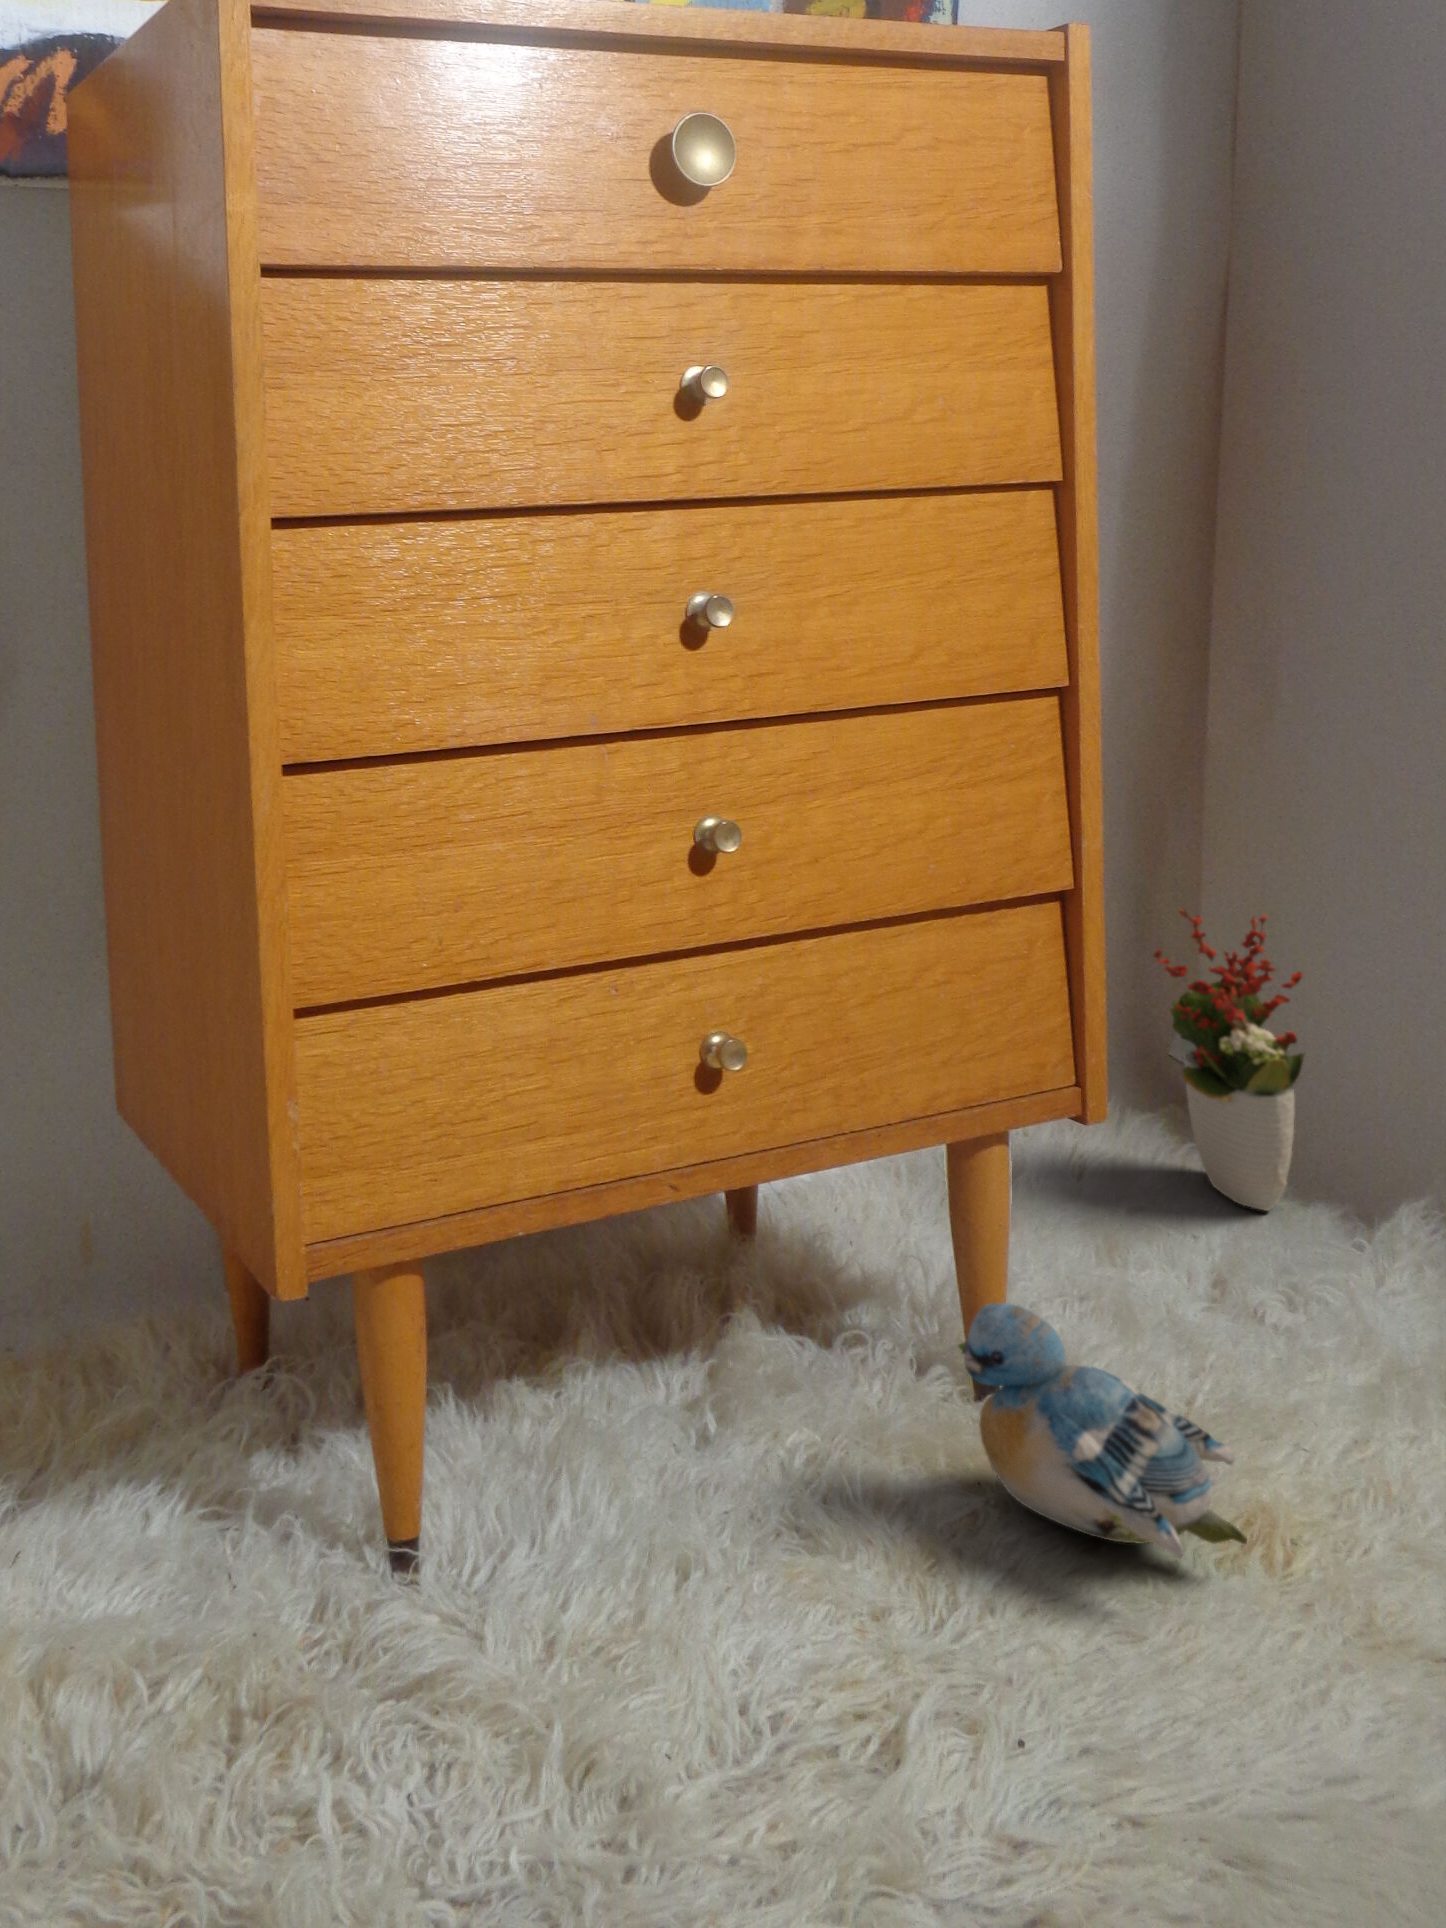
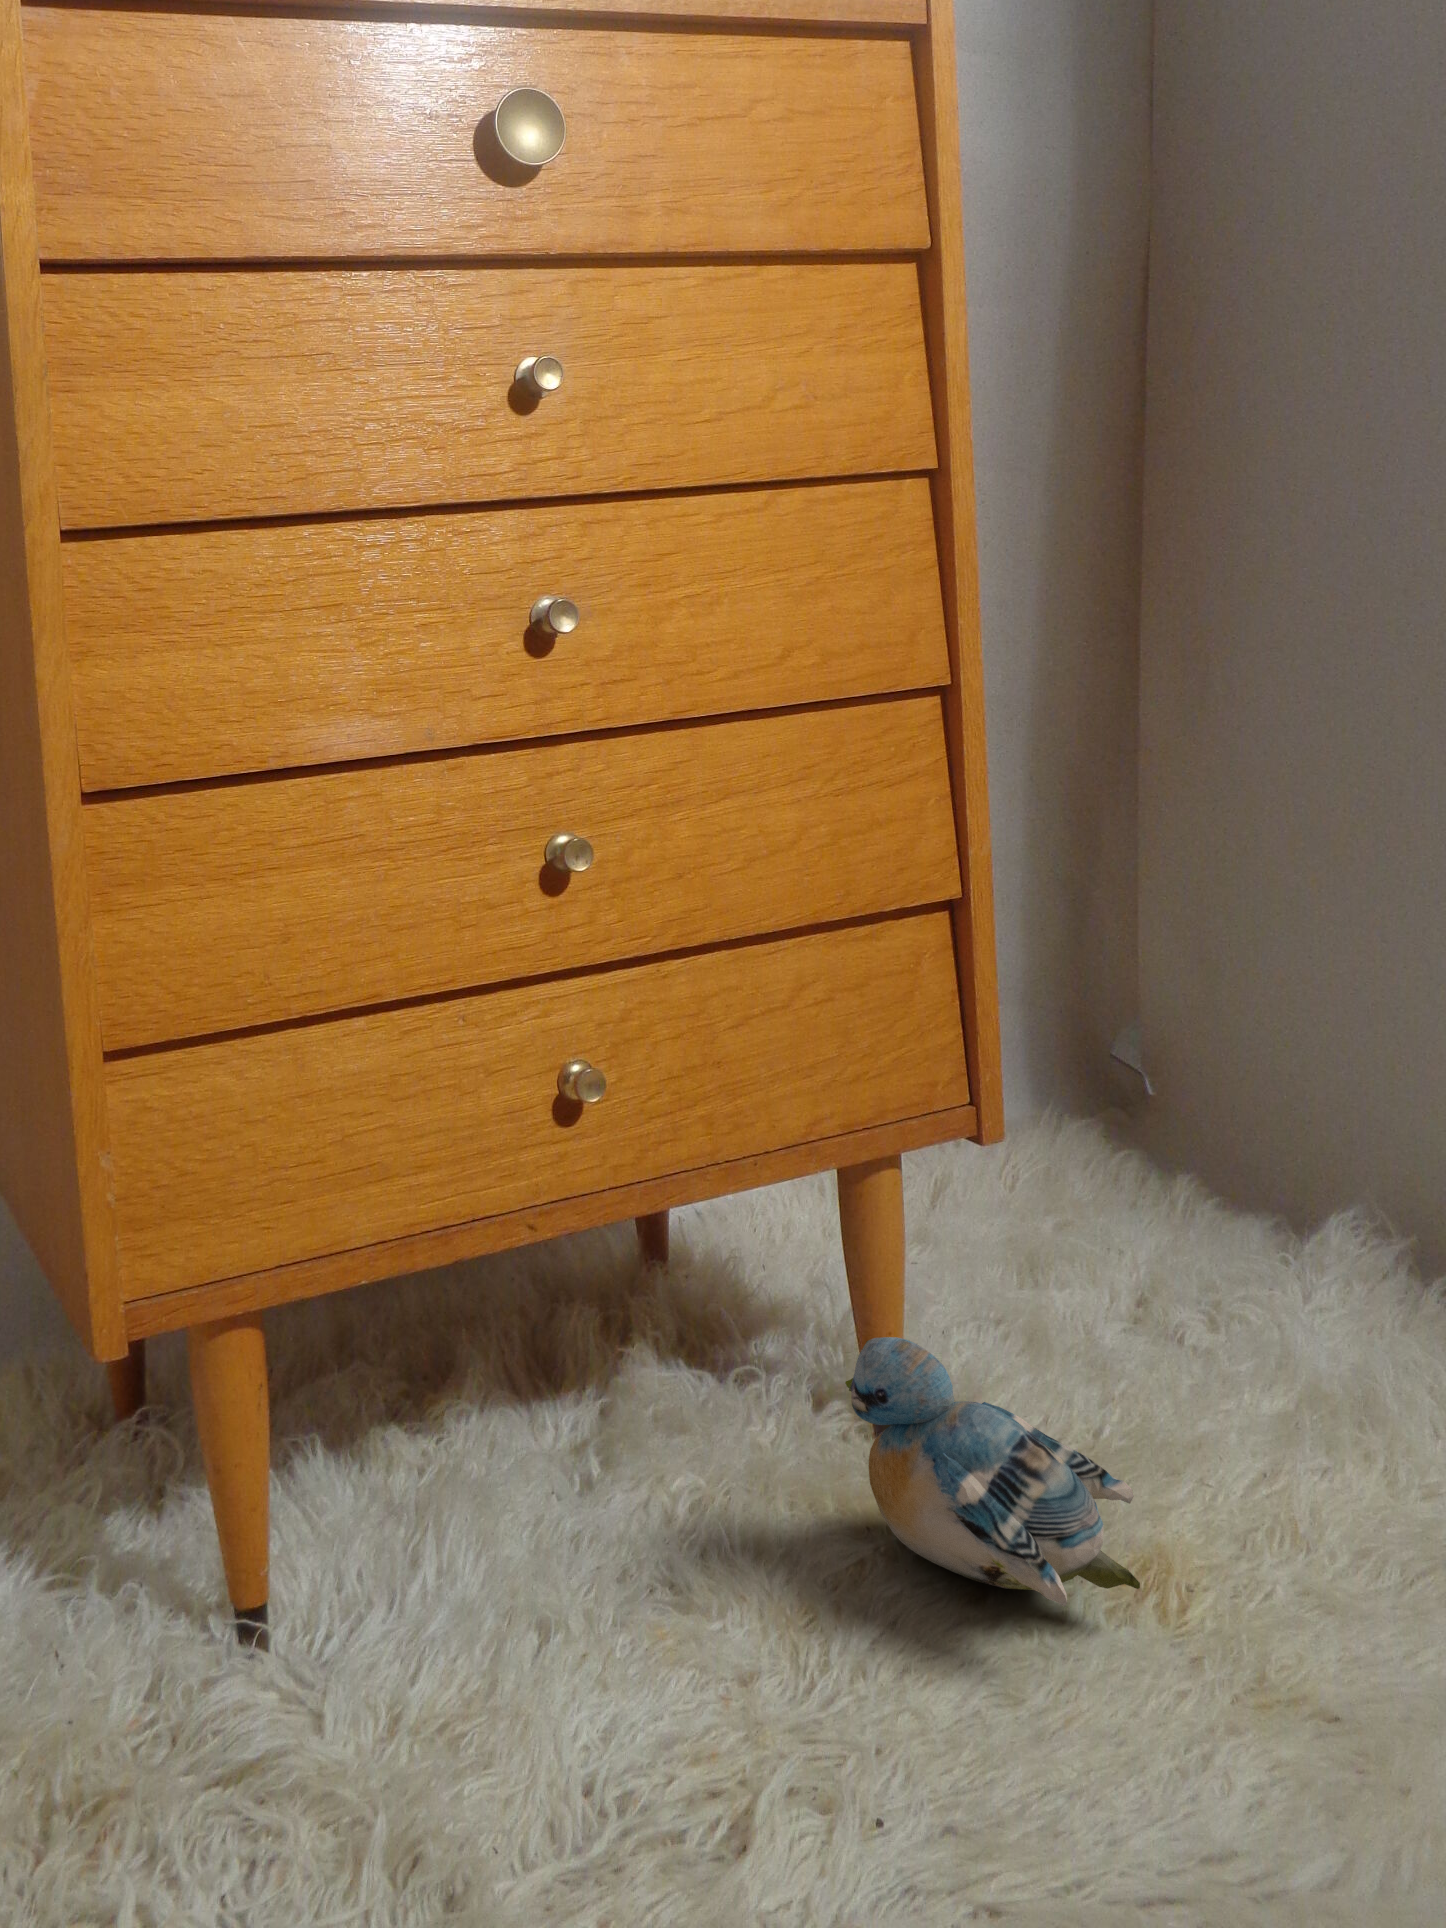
decorative plant: present [1153,909,1304,1211] -> none [1080,911,1238,1223]

